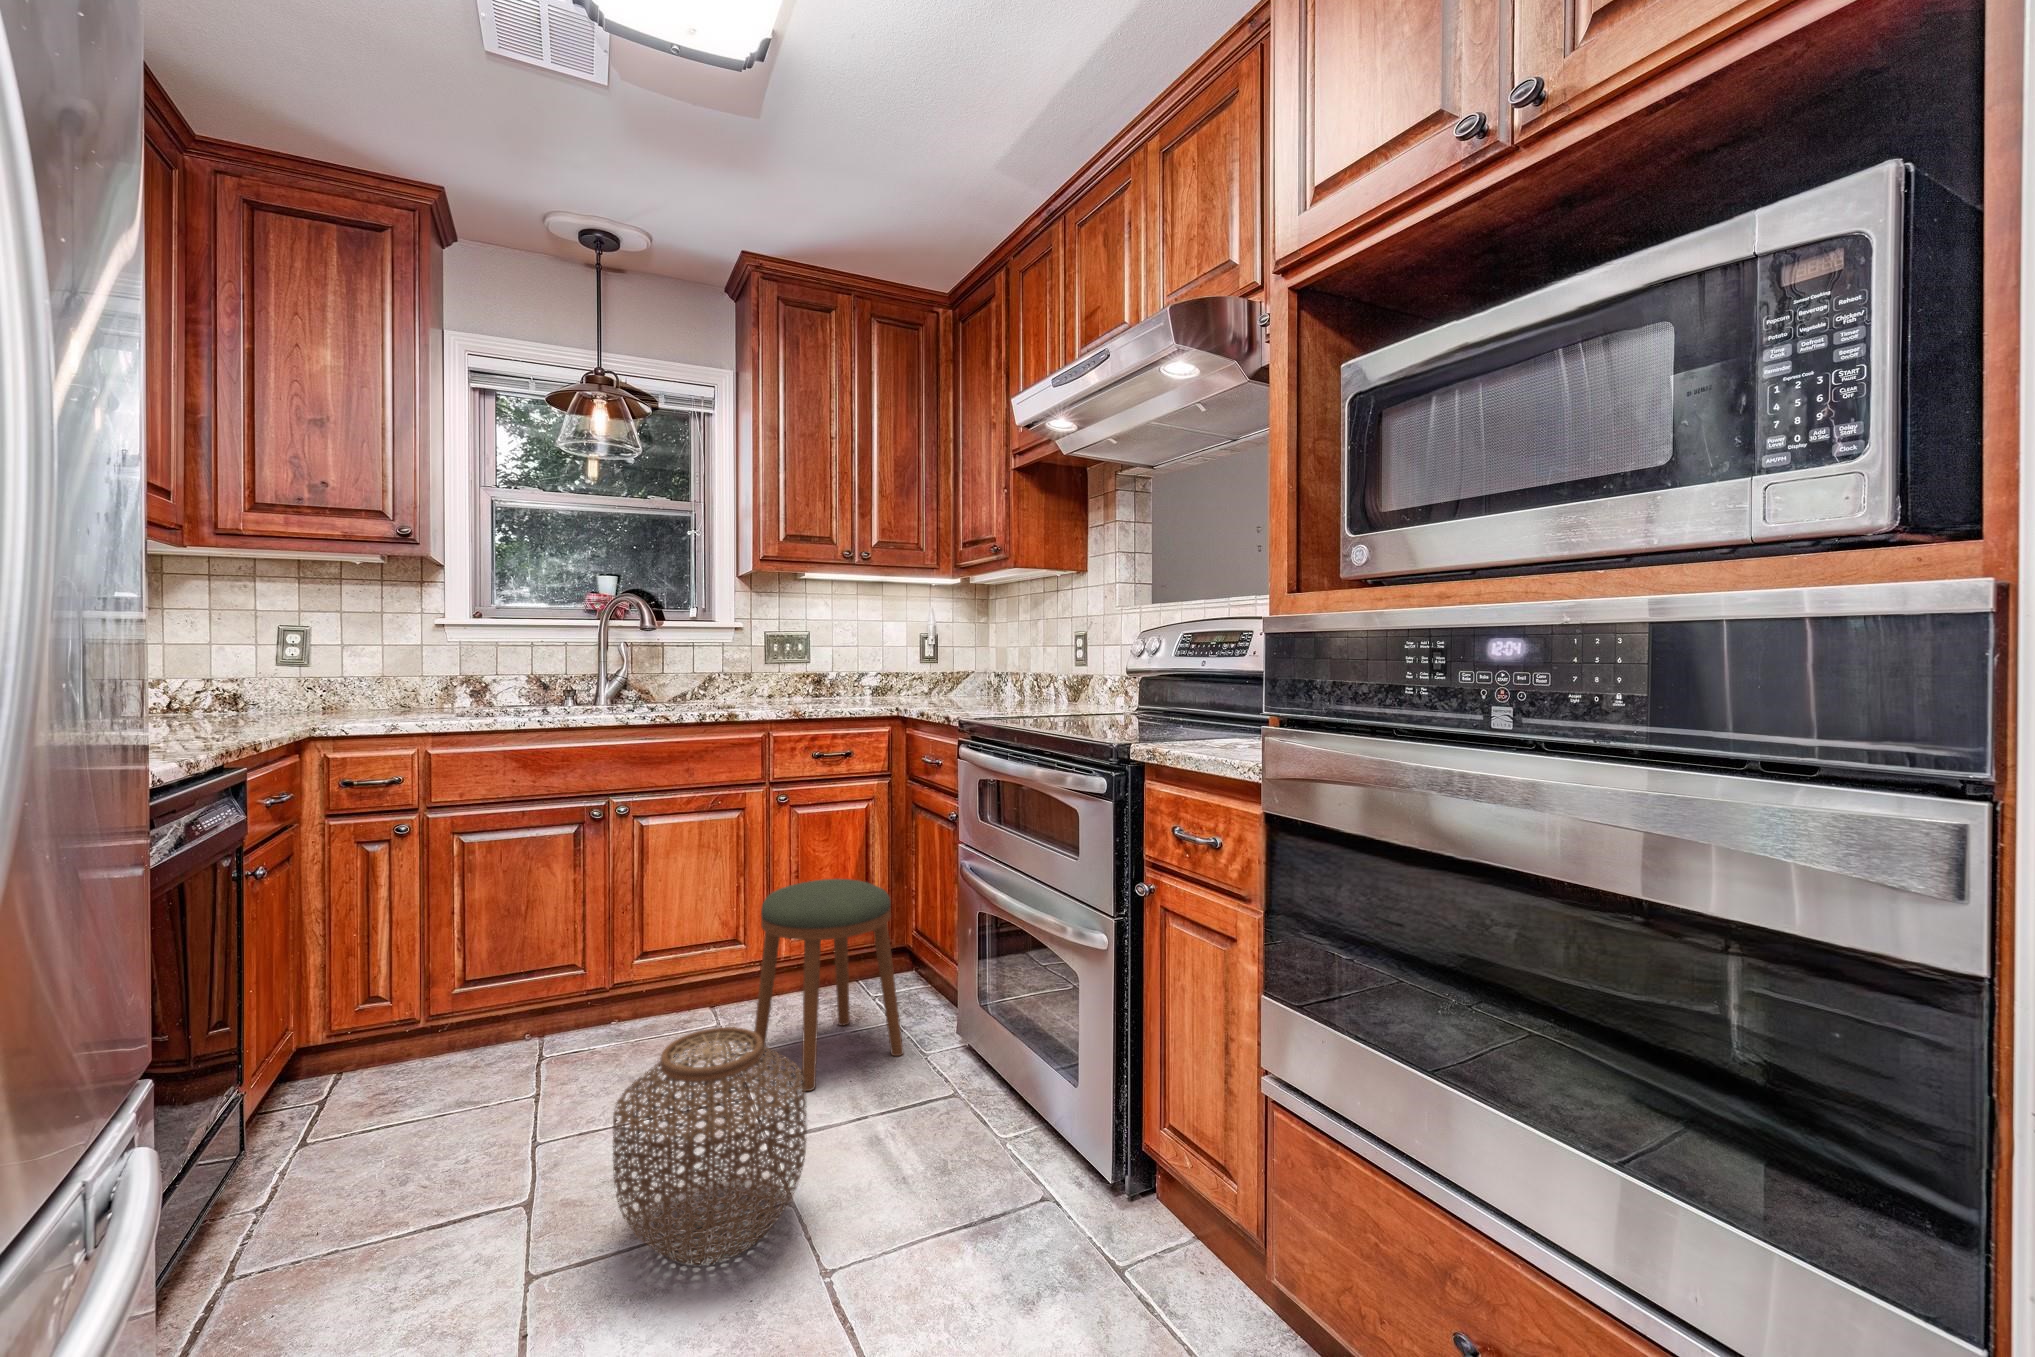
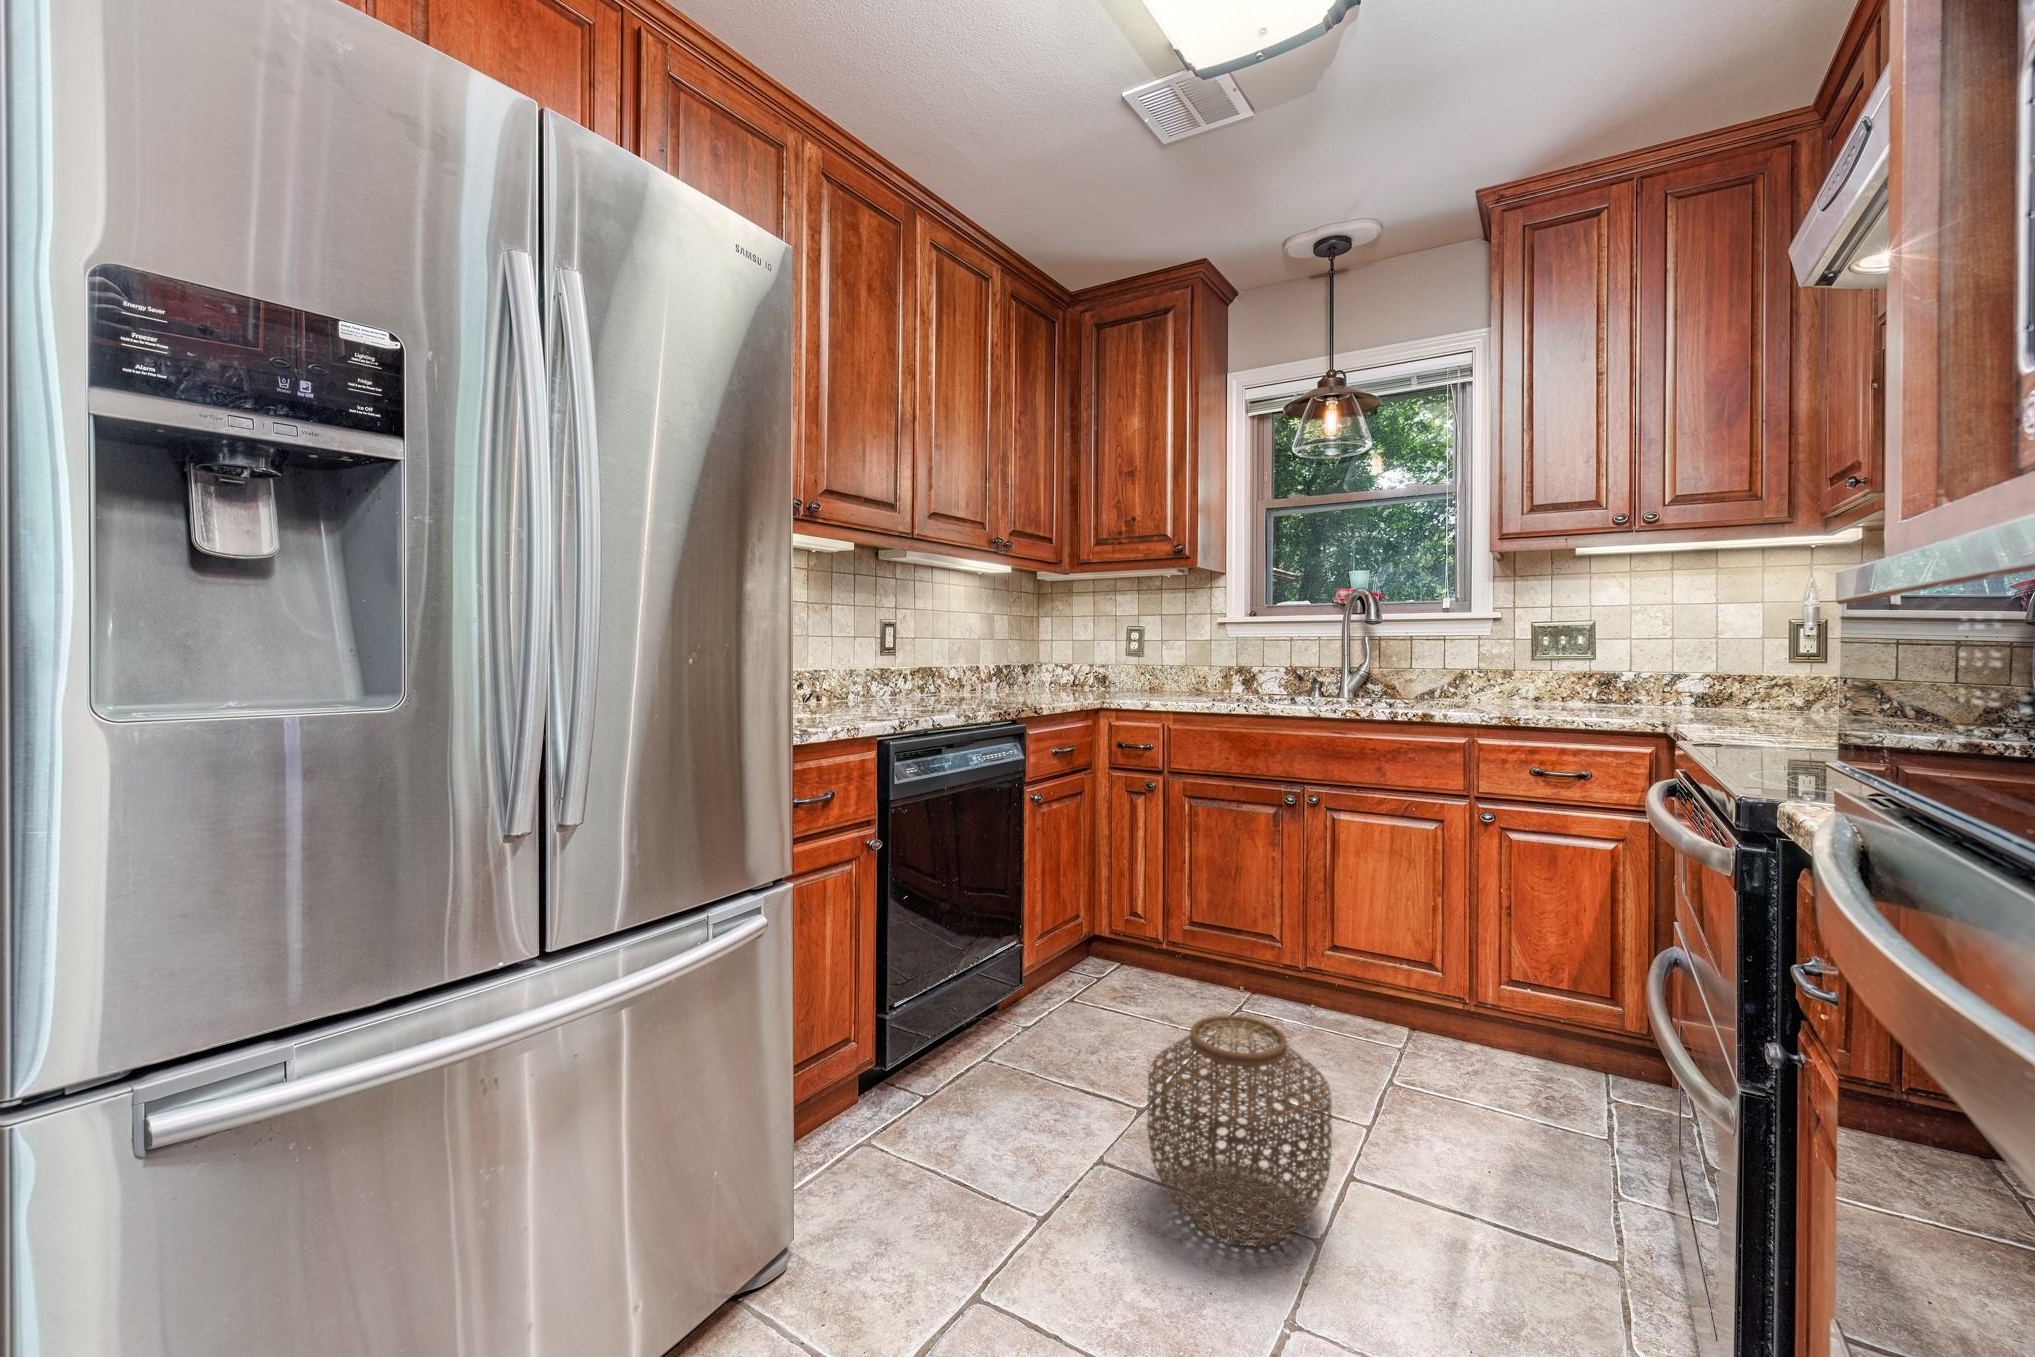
stool: present [754,879,903,1091] -> none [1406,915,1582,1172]

